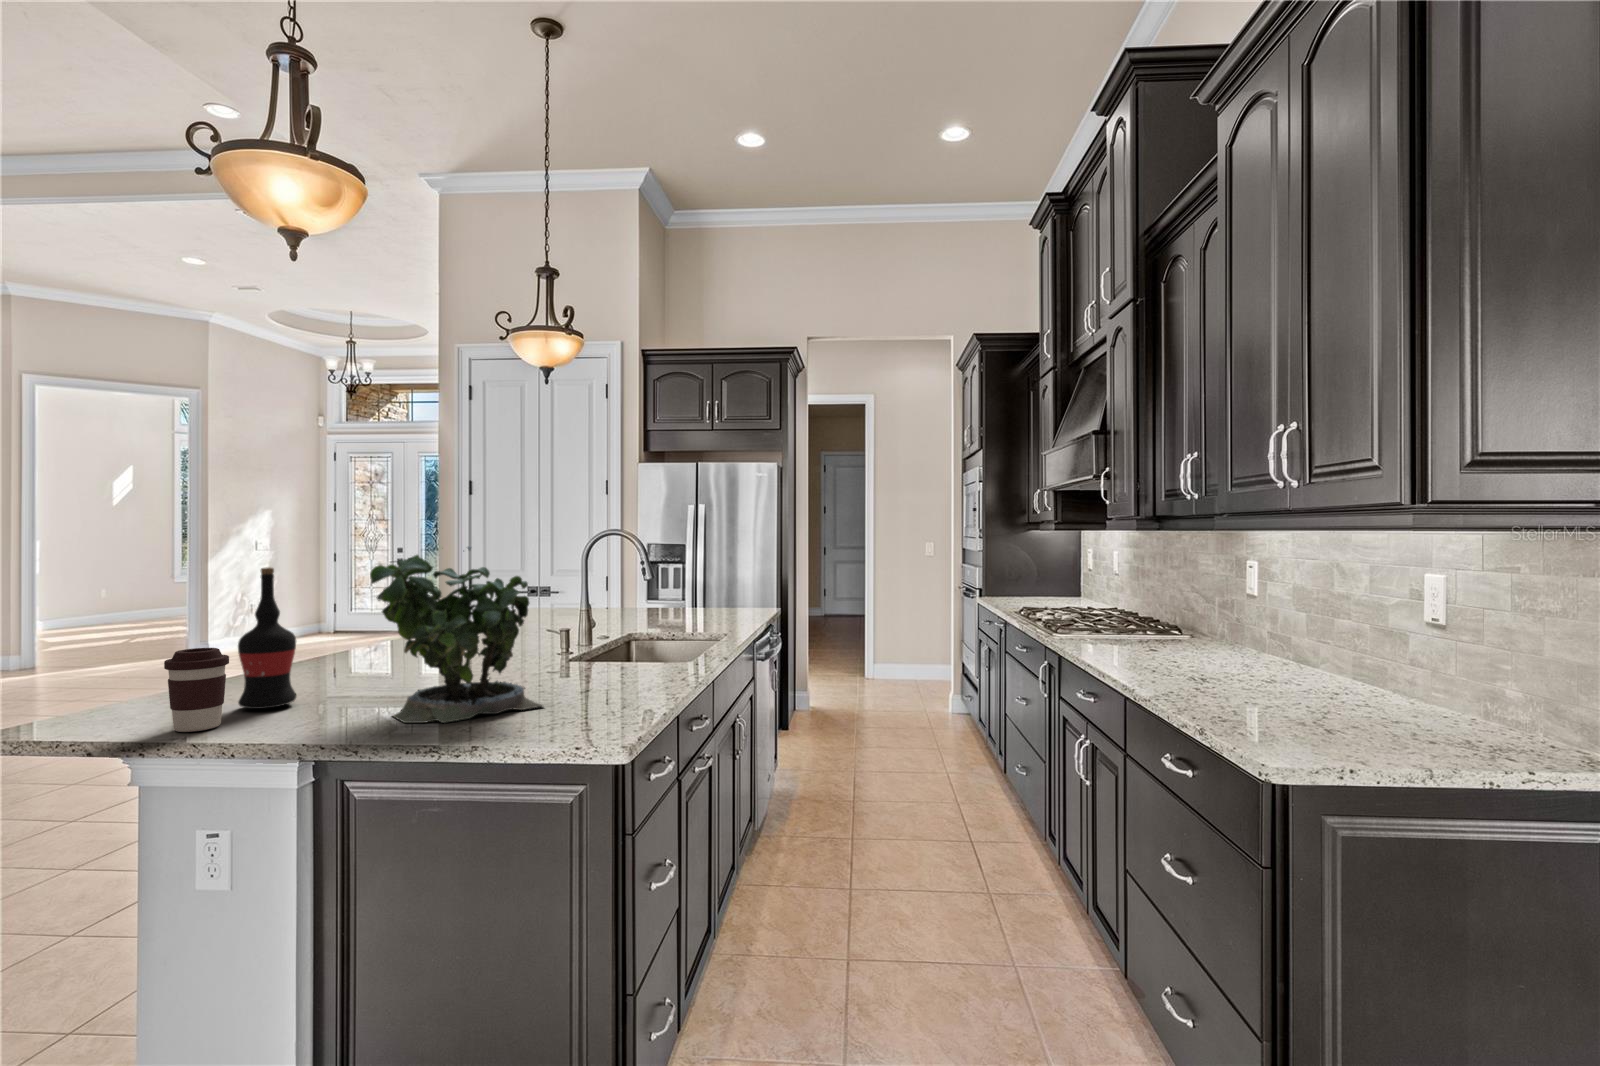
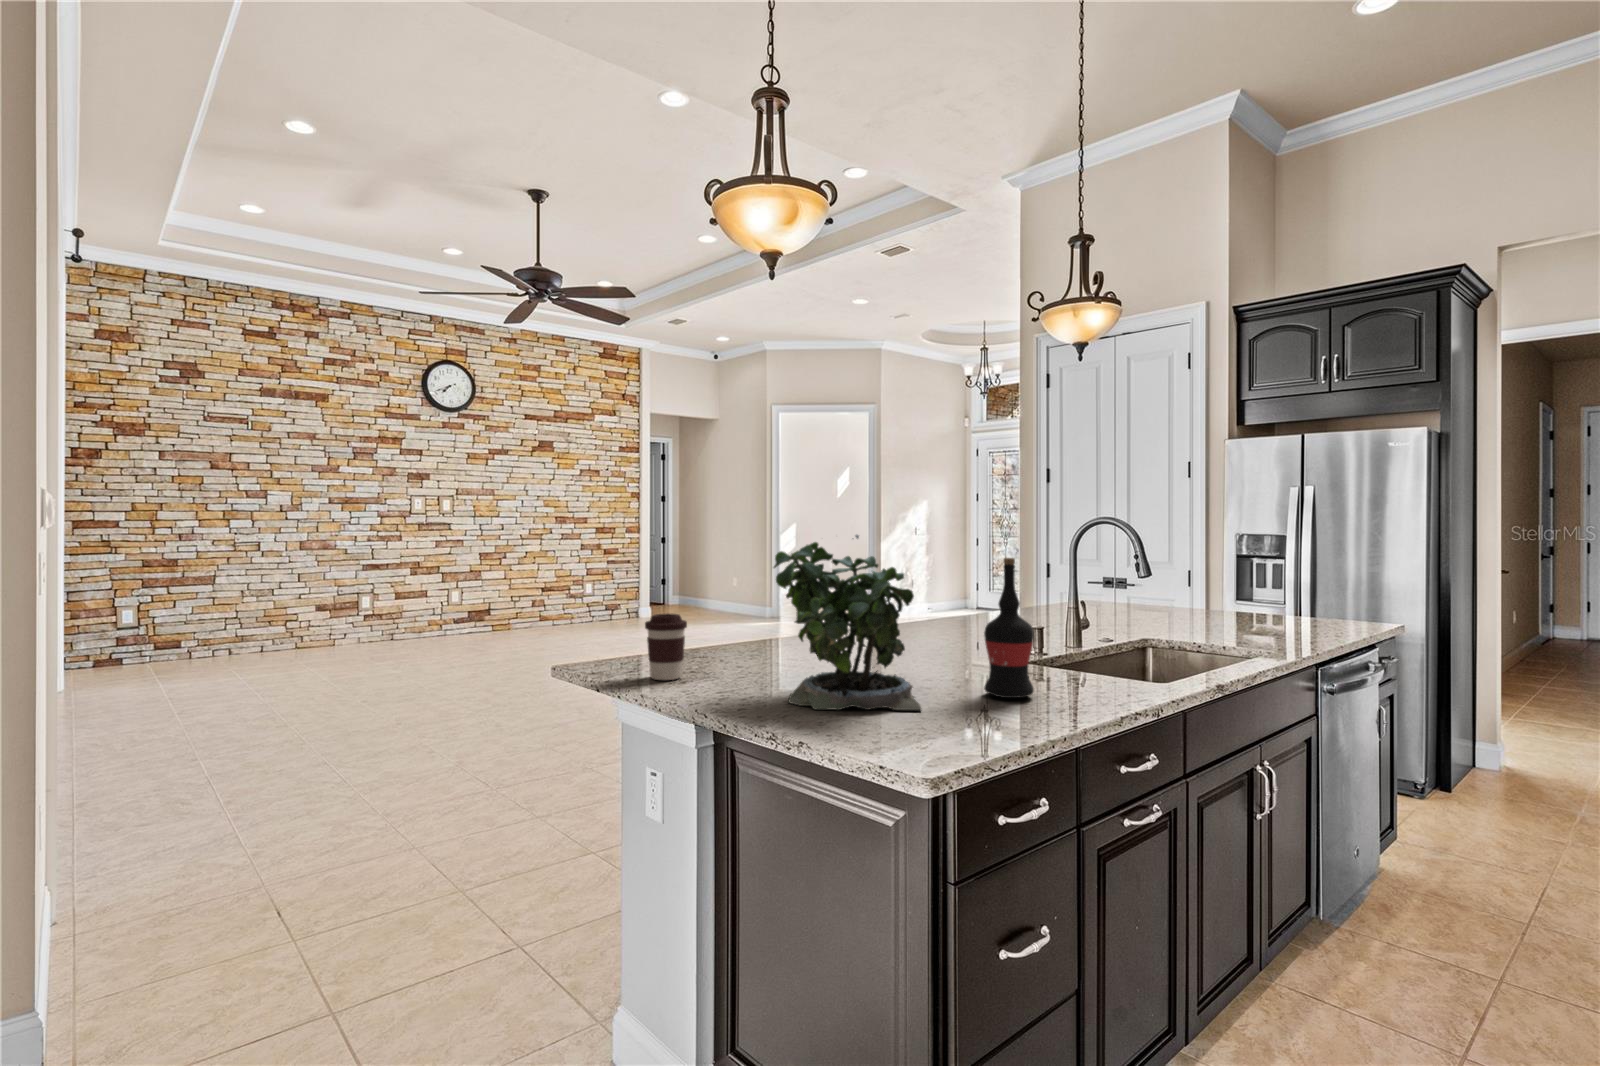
wine bottle: present [238,567,296,709] -> present [984,558,1034,698]

